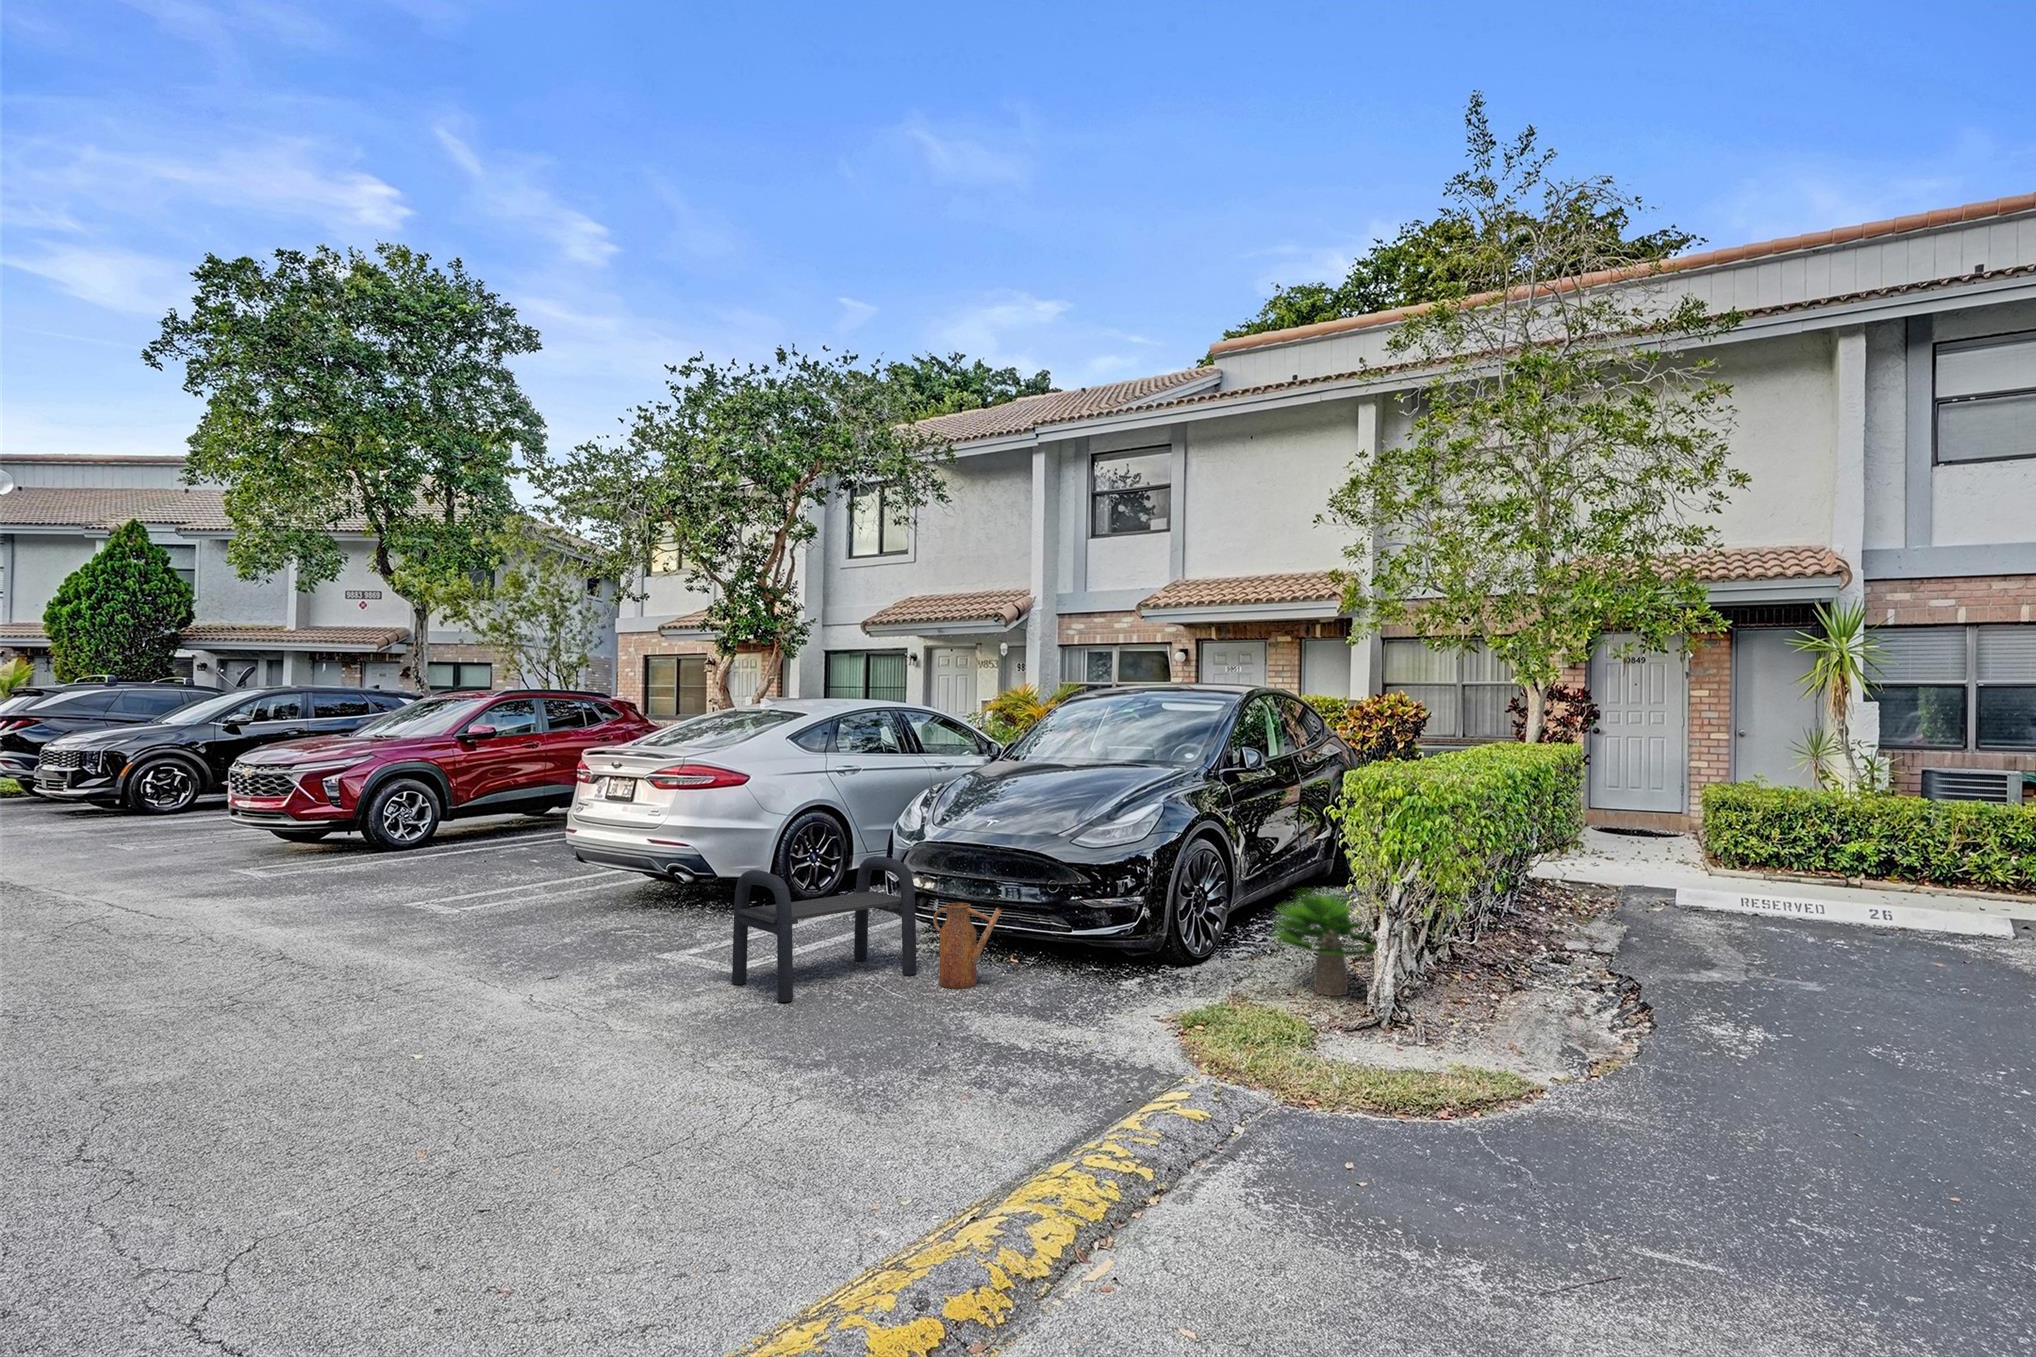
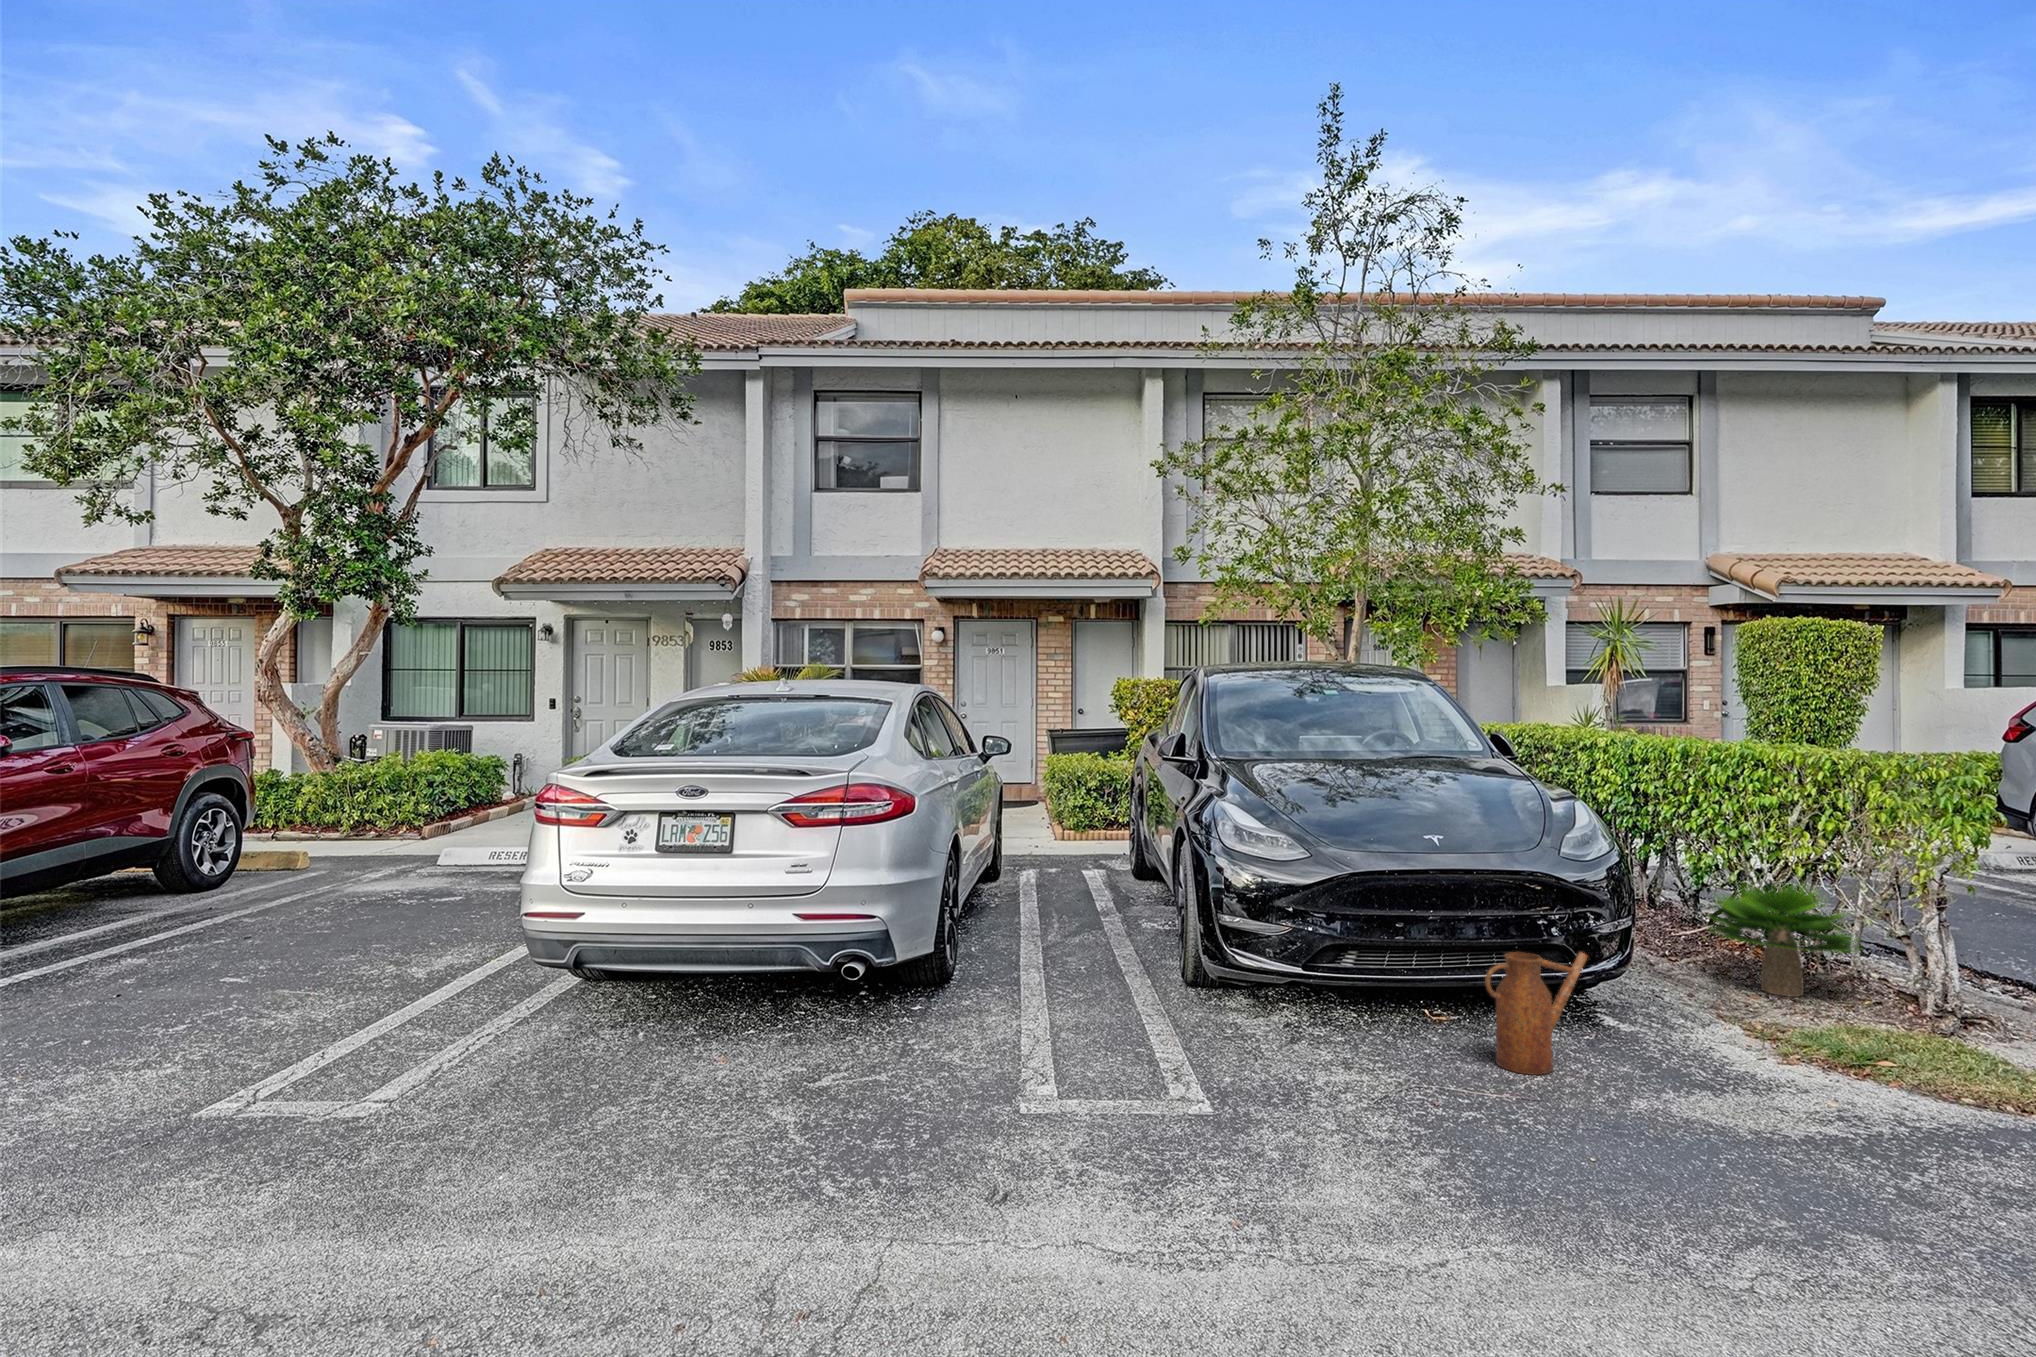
bench: present [732,856,916,1002] -> none [1300,902,1490,1155]

